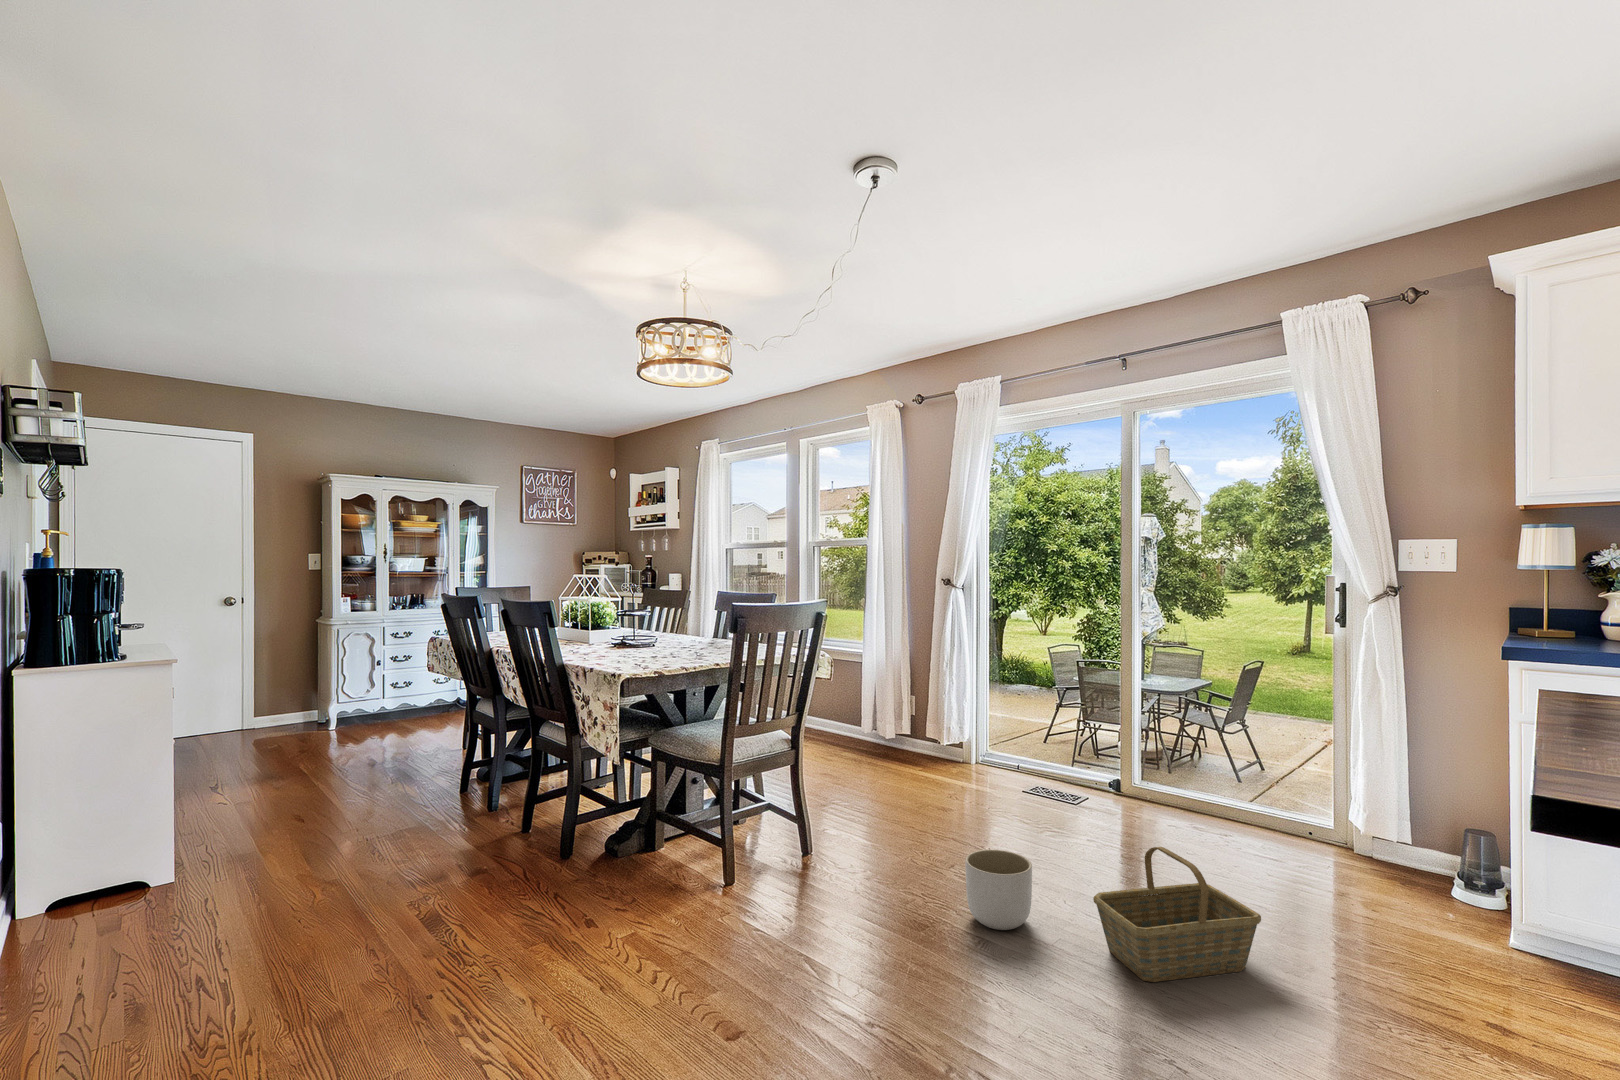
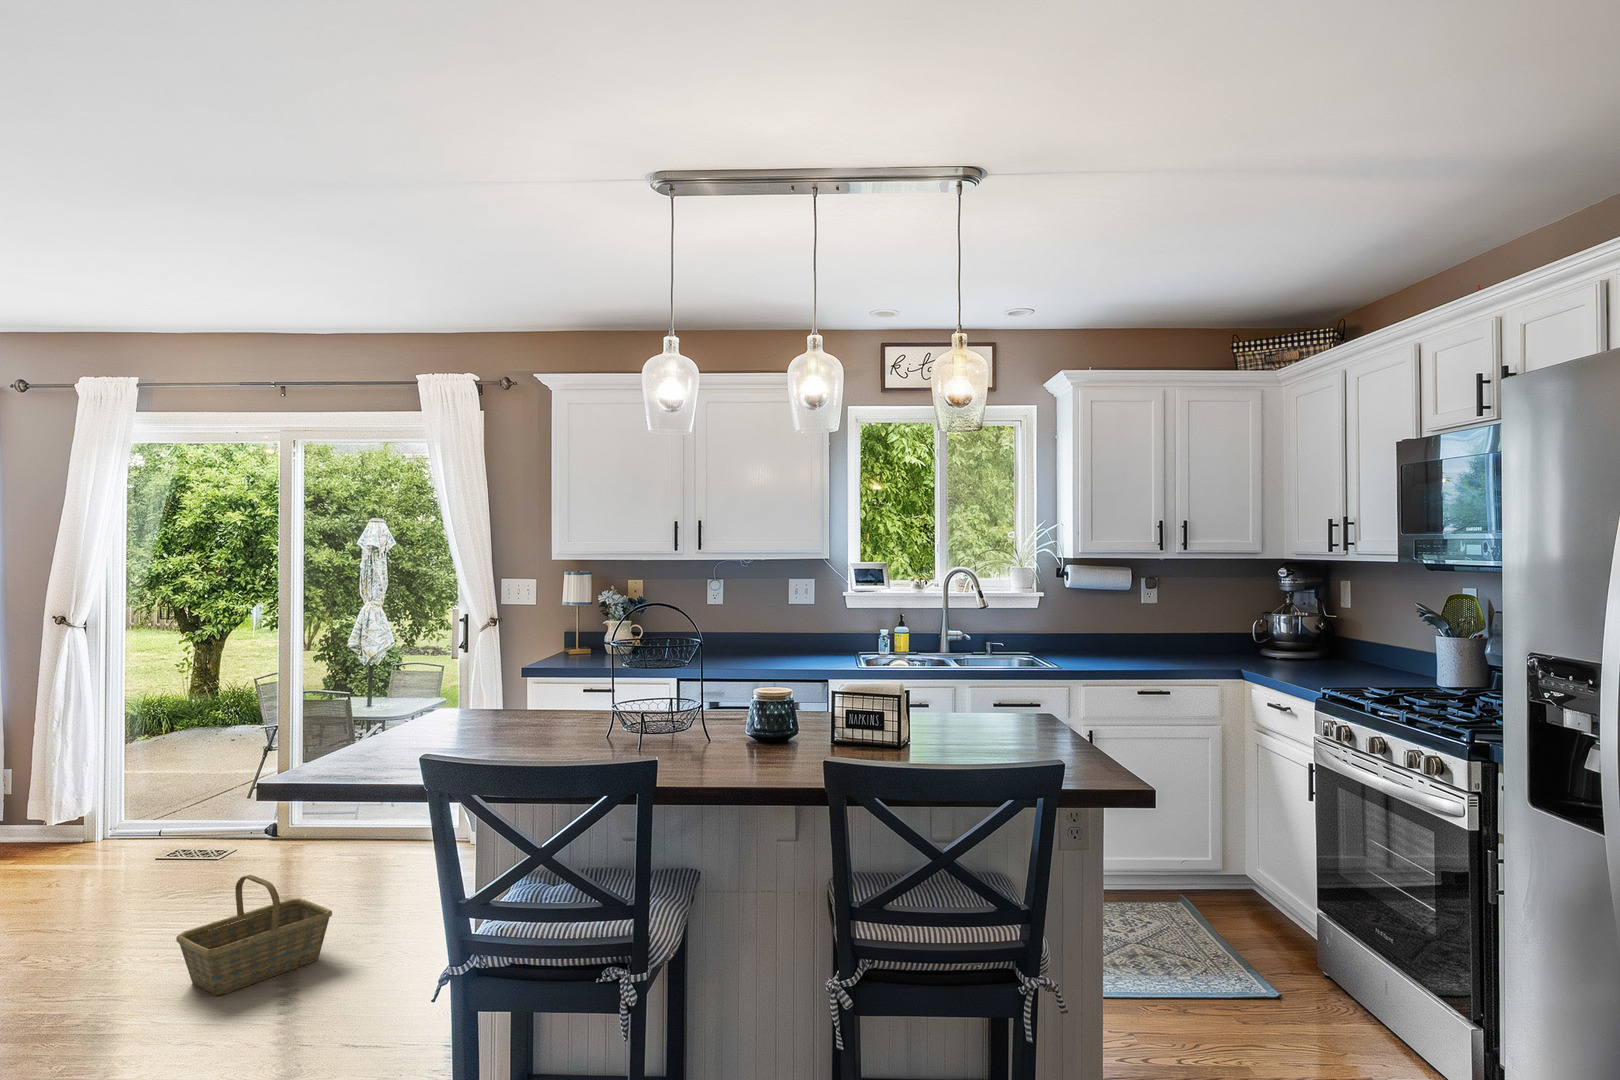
planter: present [965,850,1032,930] -> none [31,918,114,1000]

